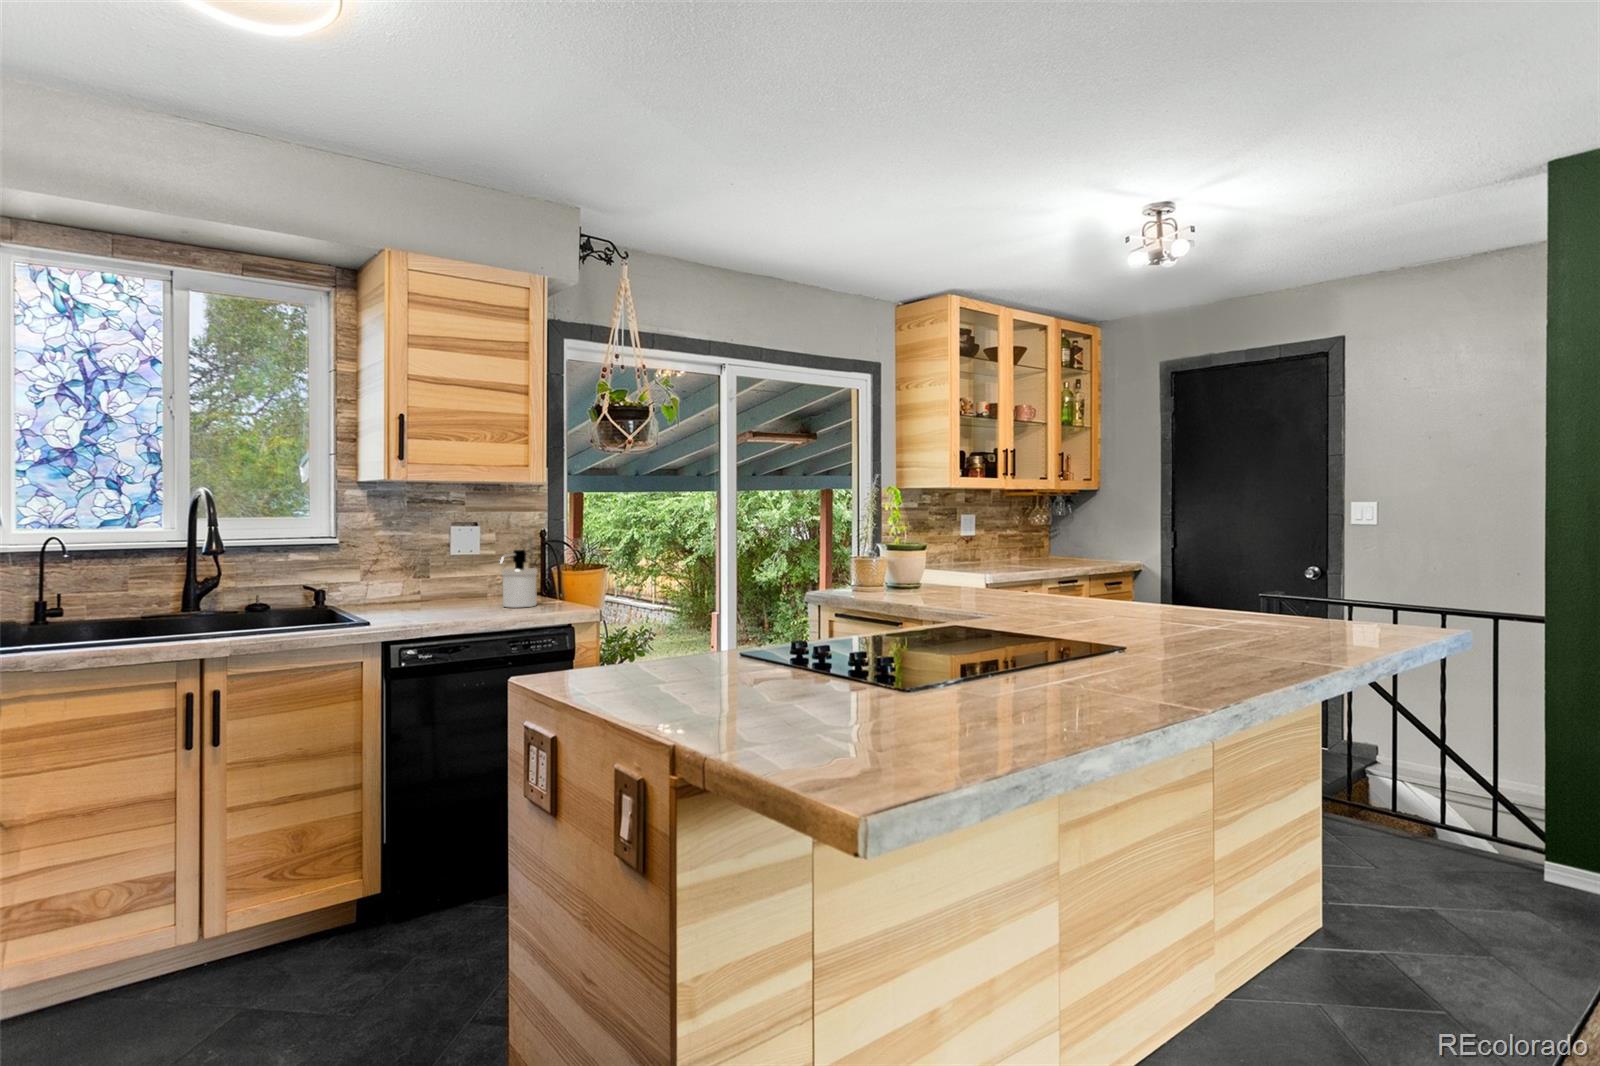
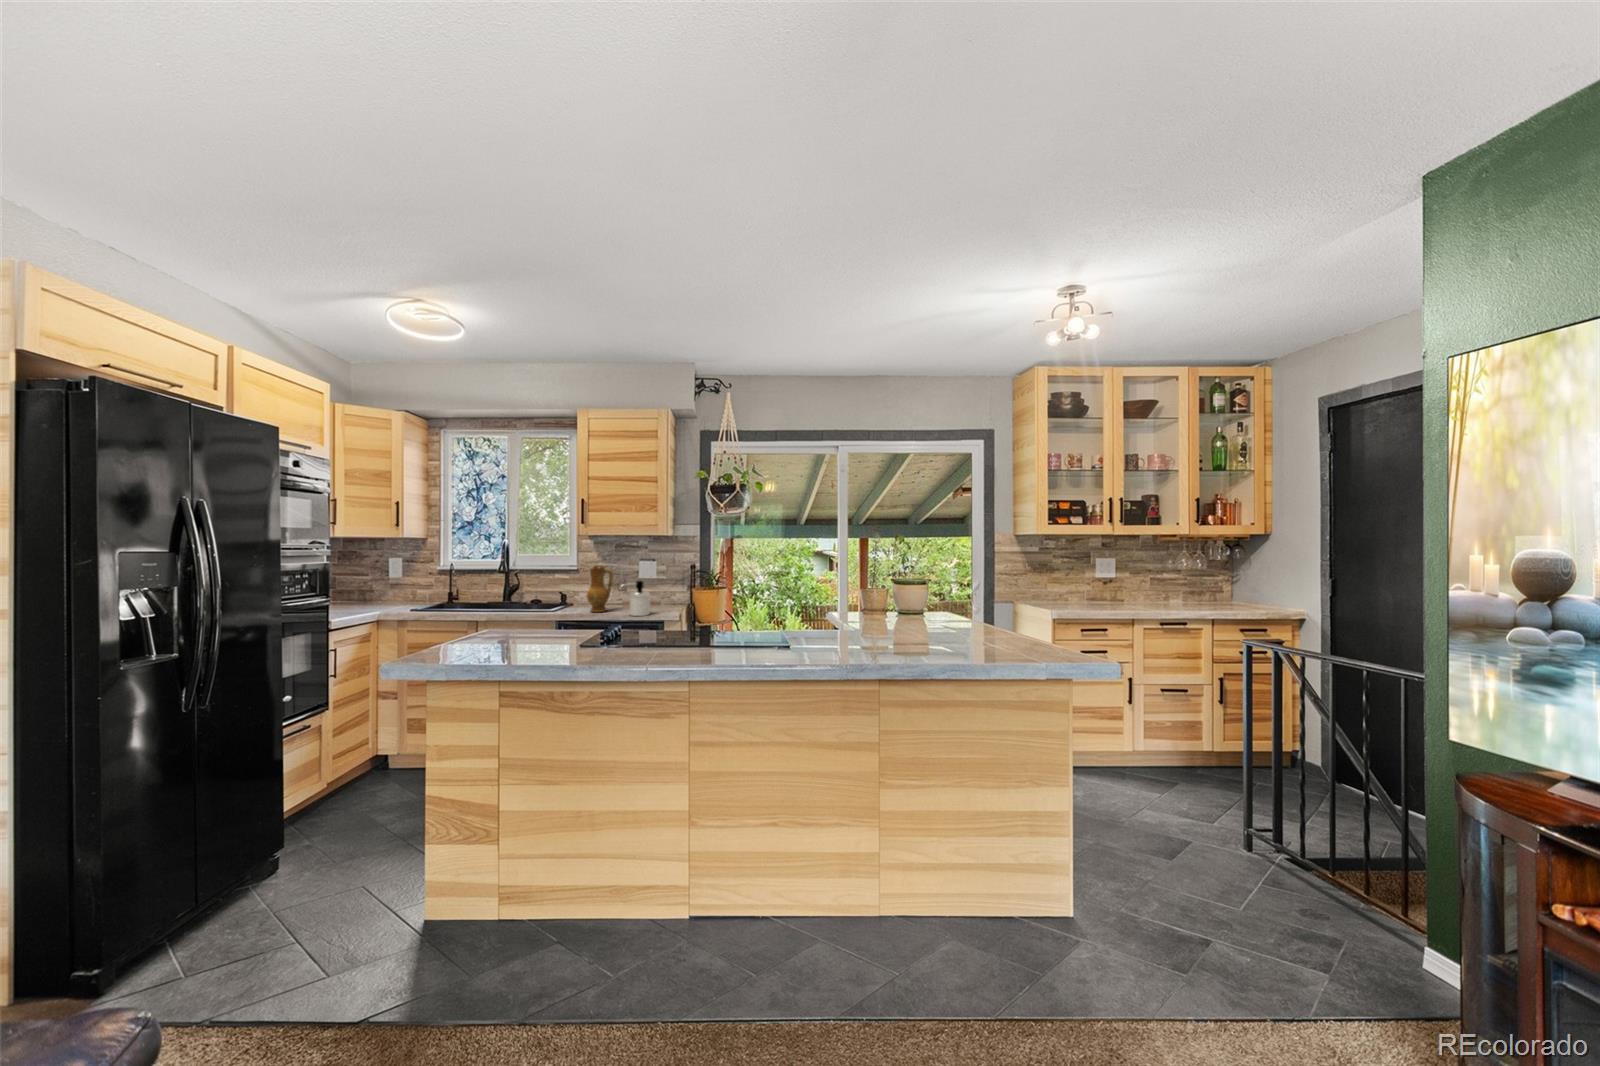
ceramic jug: none [403,529,446,610] -> present [587,565,614,612]

